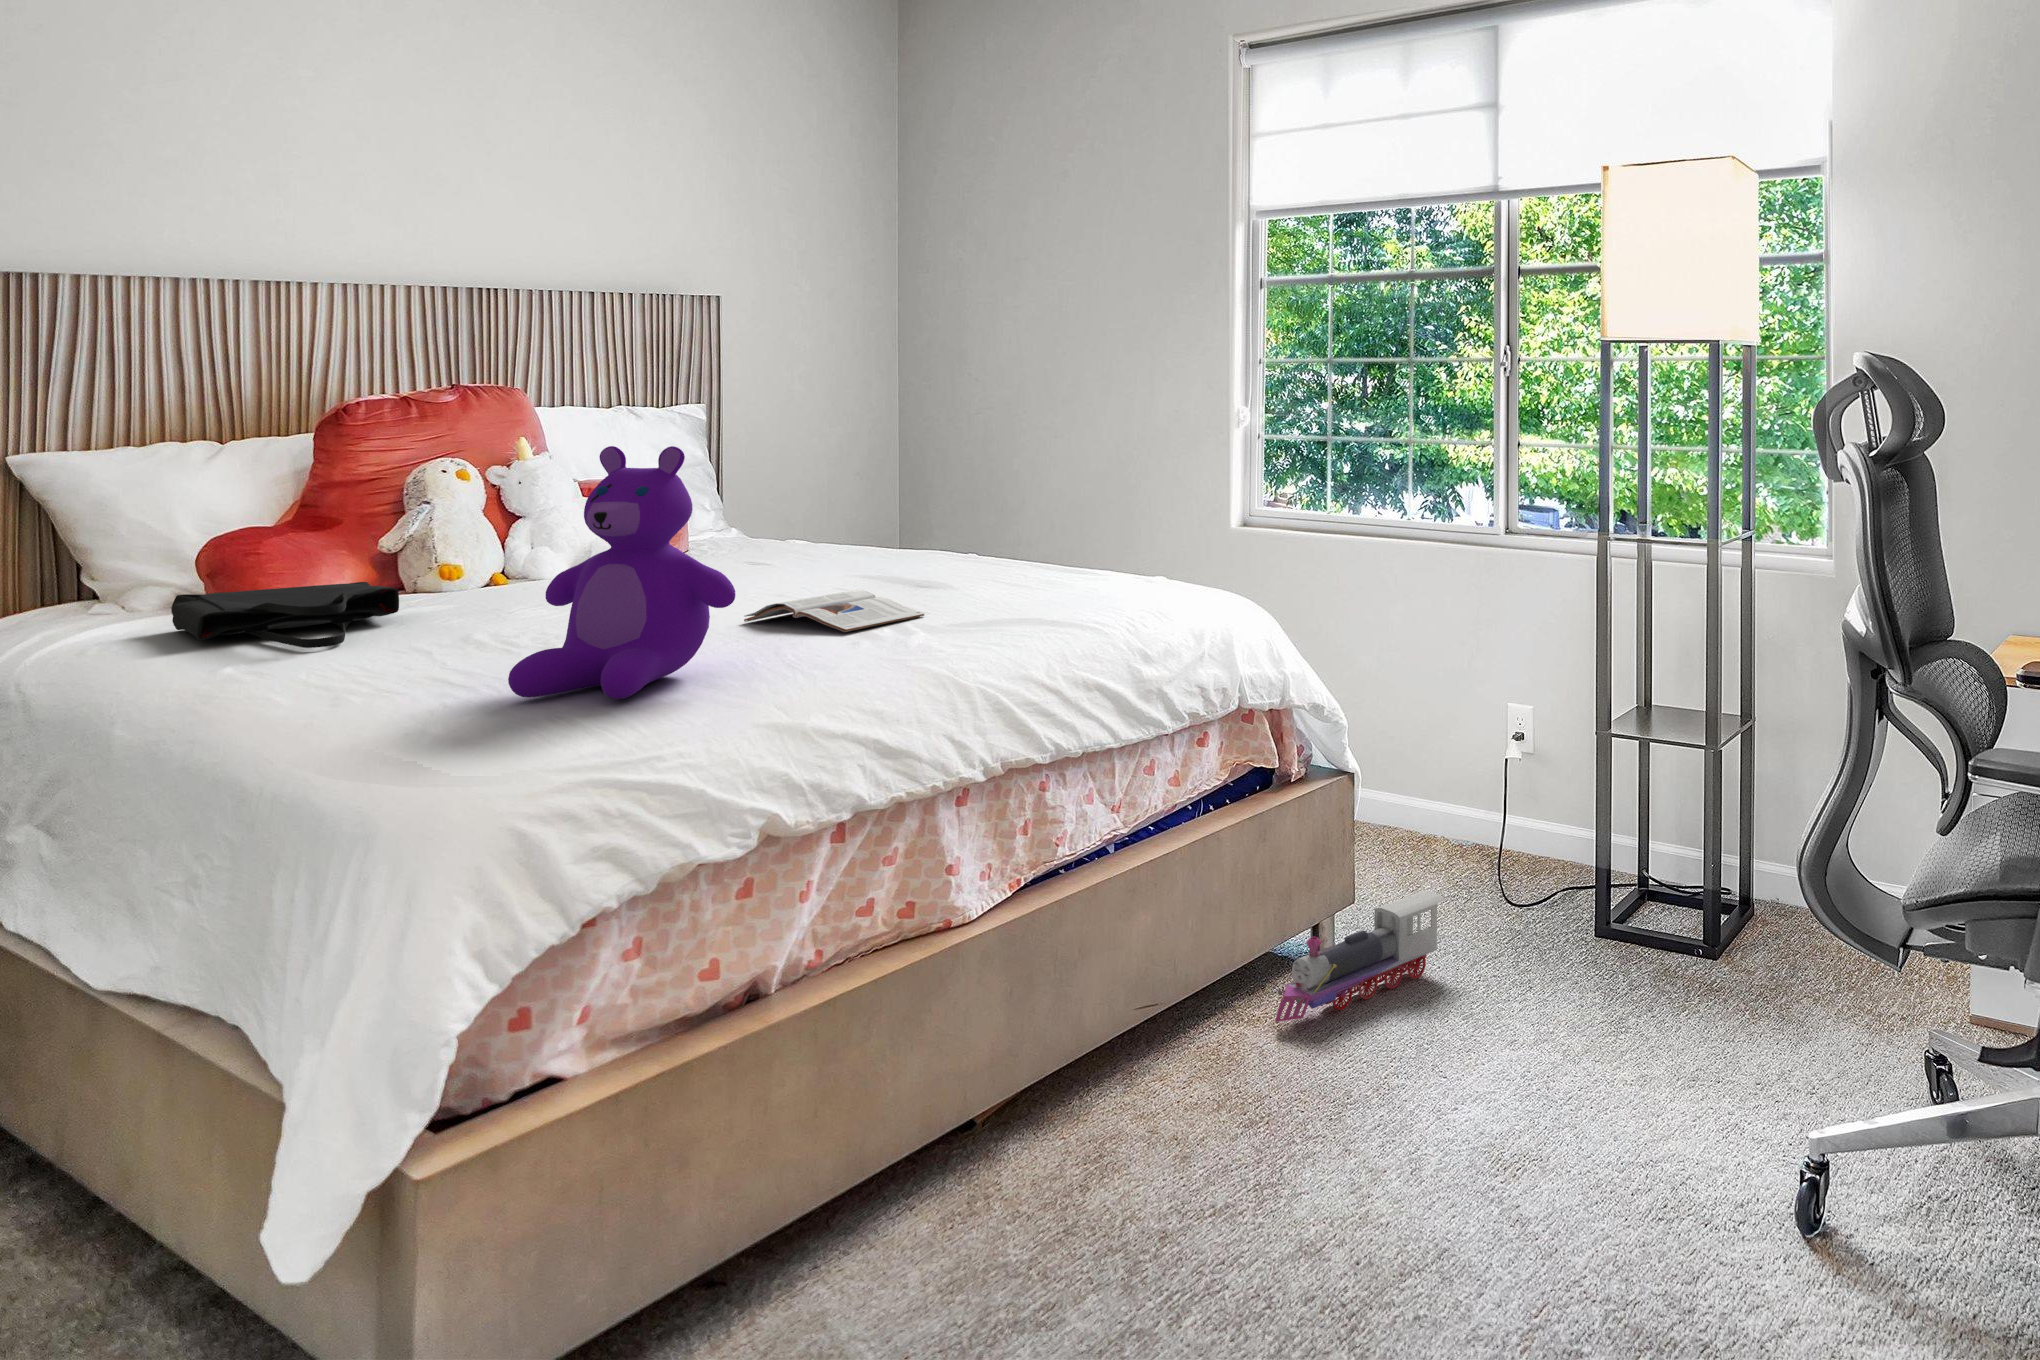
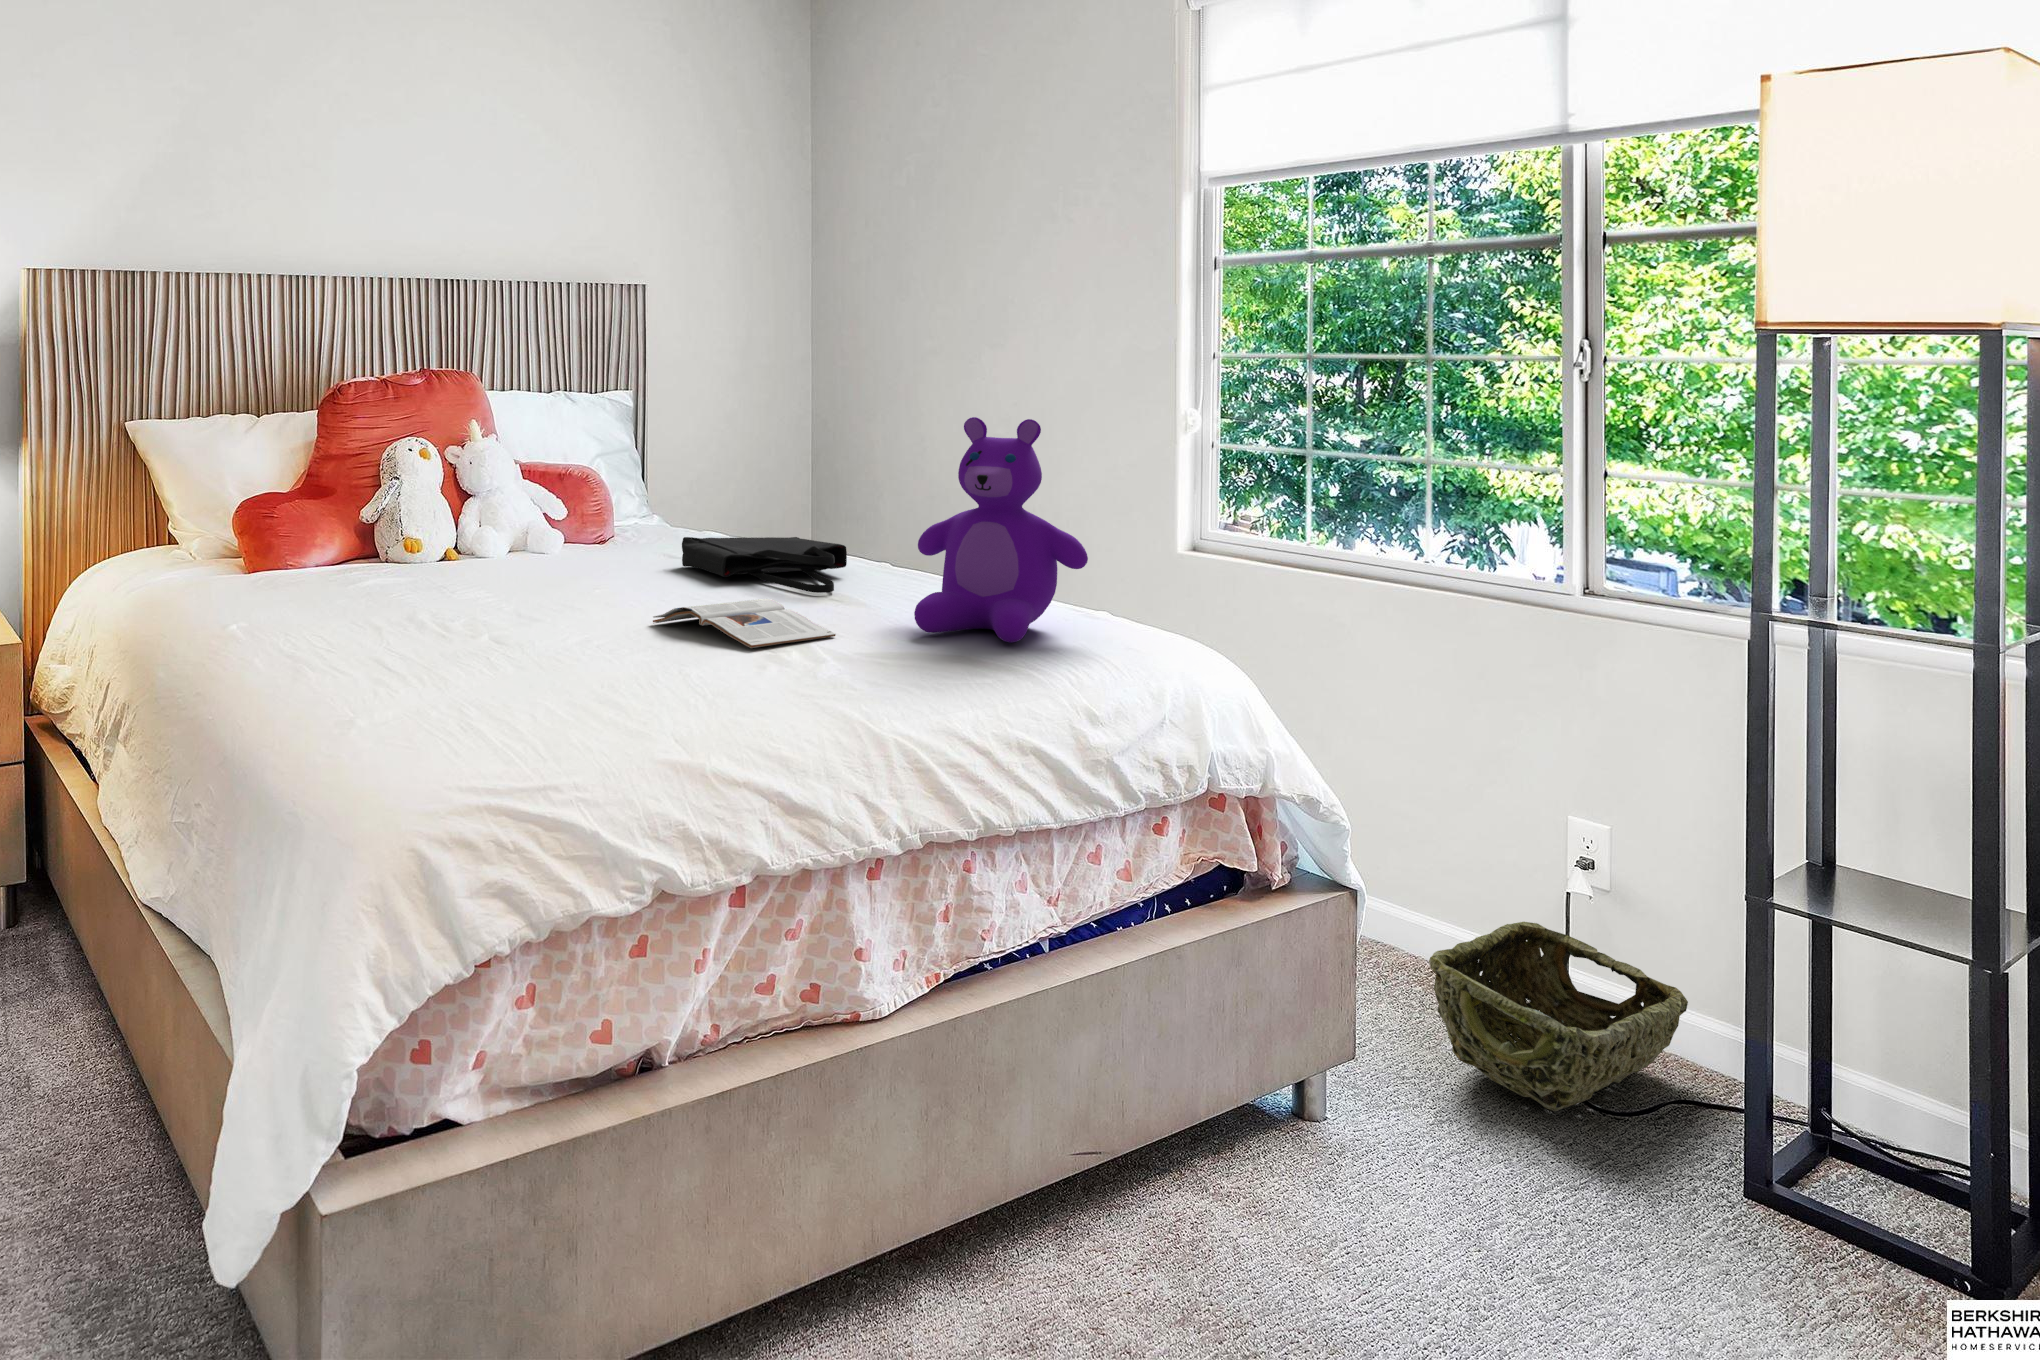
teddy bear: present [508,446,735,699] -> present [914,417,1088,642]
tote bag: present [171,582,399,648] -> present [682,537,847,593]
woven basket: none [1401,780,1566,908] -> present [1429,922,1688,1112]
toy train: present [1275,891,1446,1022] -> none [1267,1081,1515,1228]

